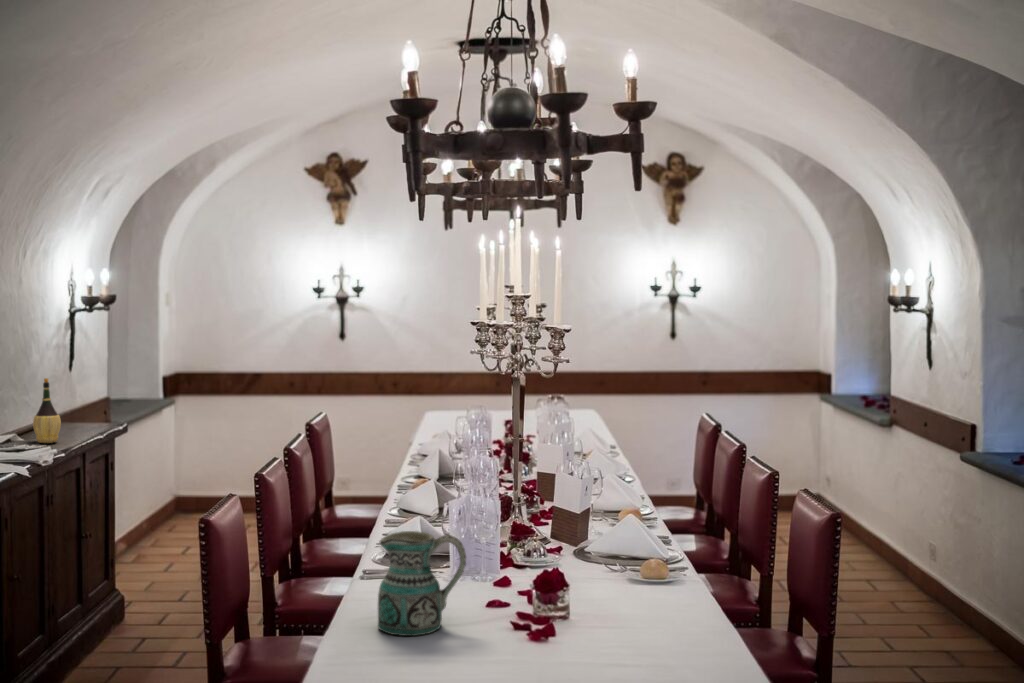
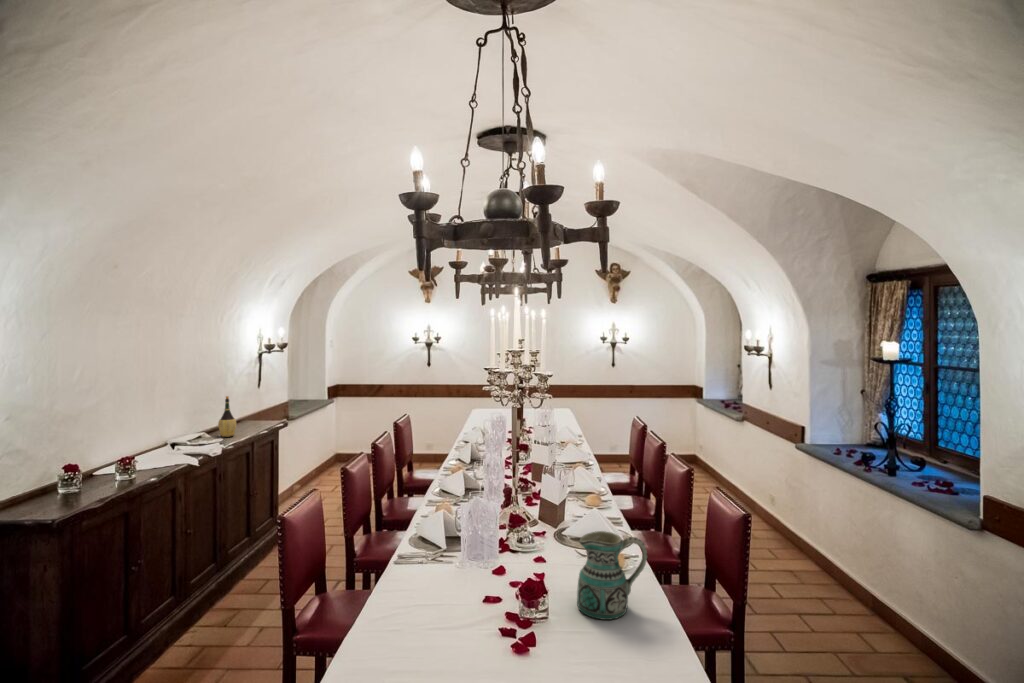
ceramic pitcher: present [378,531,466,636] -> present [577,531,647,620]

